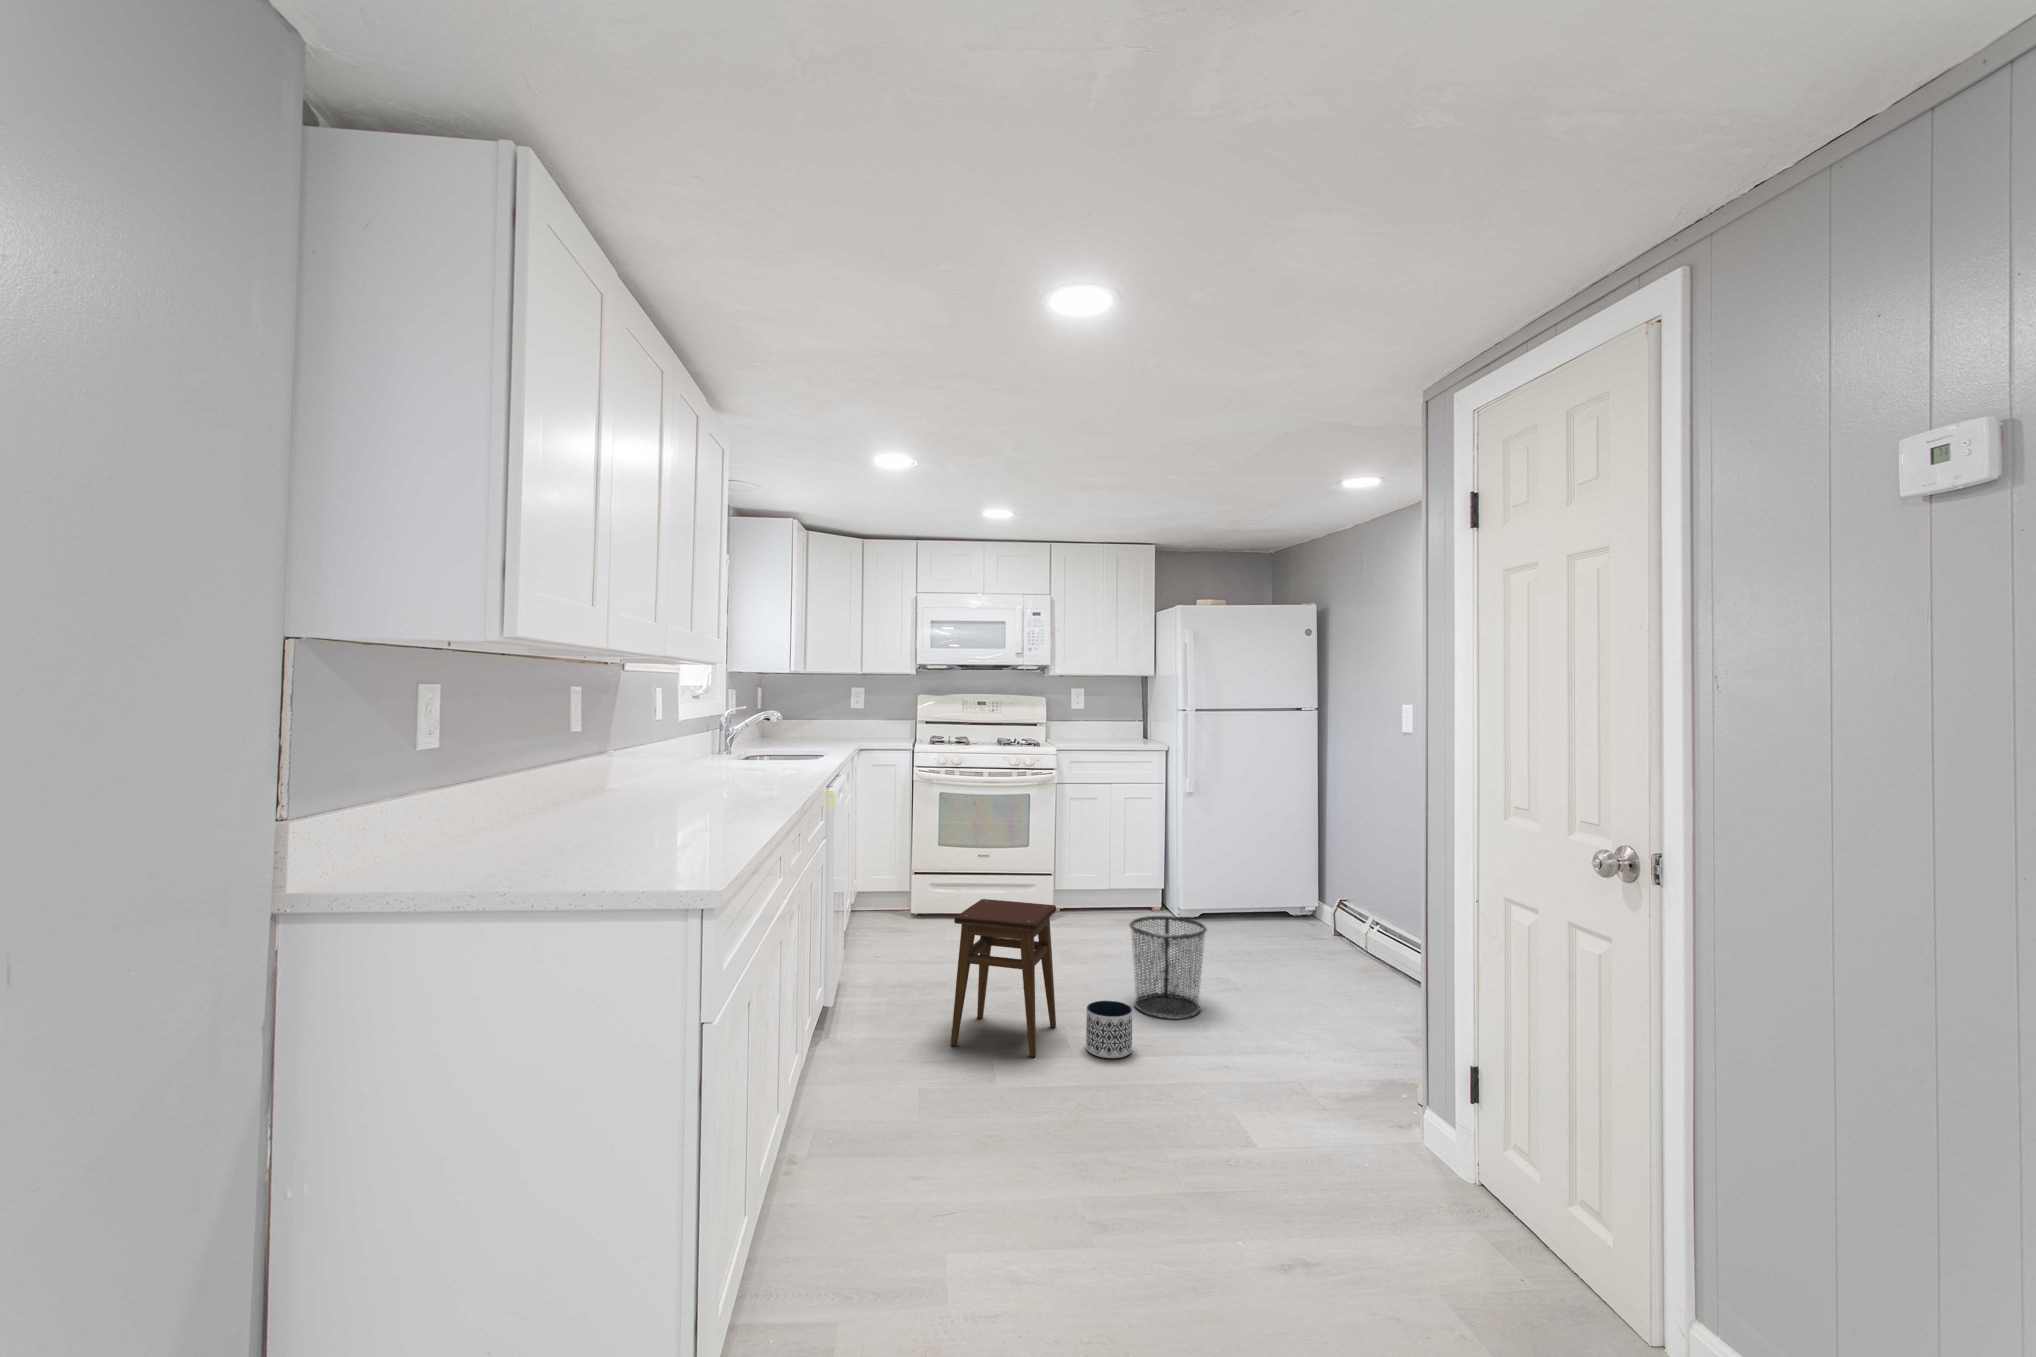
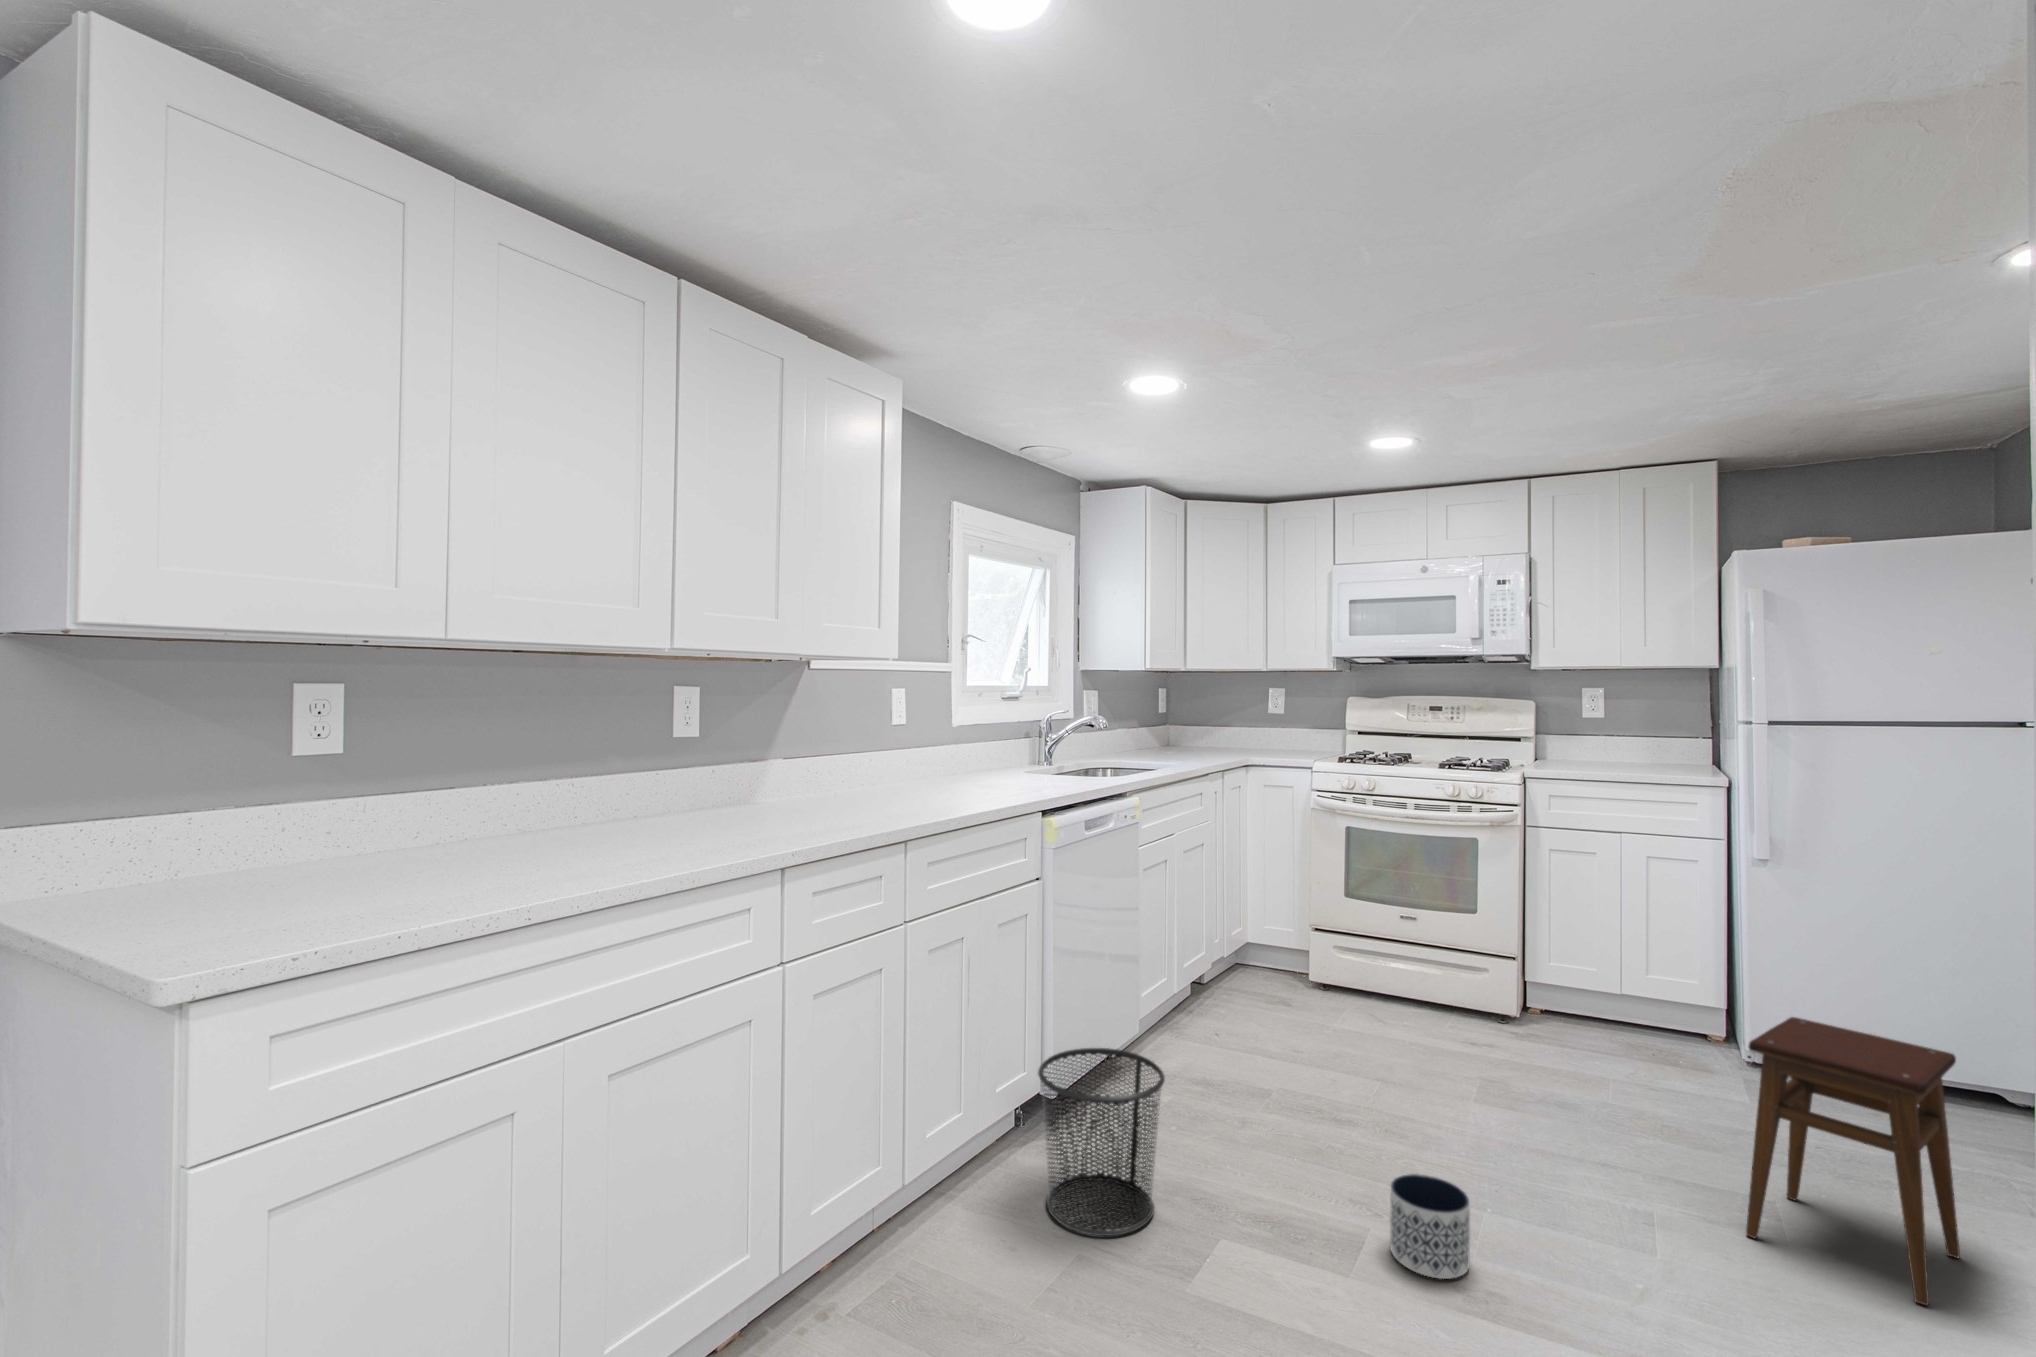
stool: present [951,899,1056,1057] -> present [1746,1017,1960,1305]
waste bin: present [1130,916,1207,1019] -> present [1038,1048,1165,1236]

